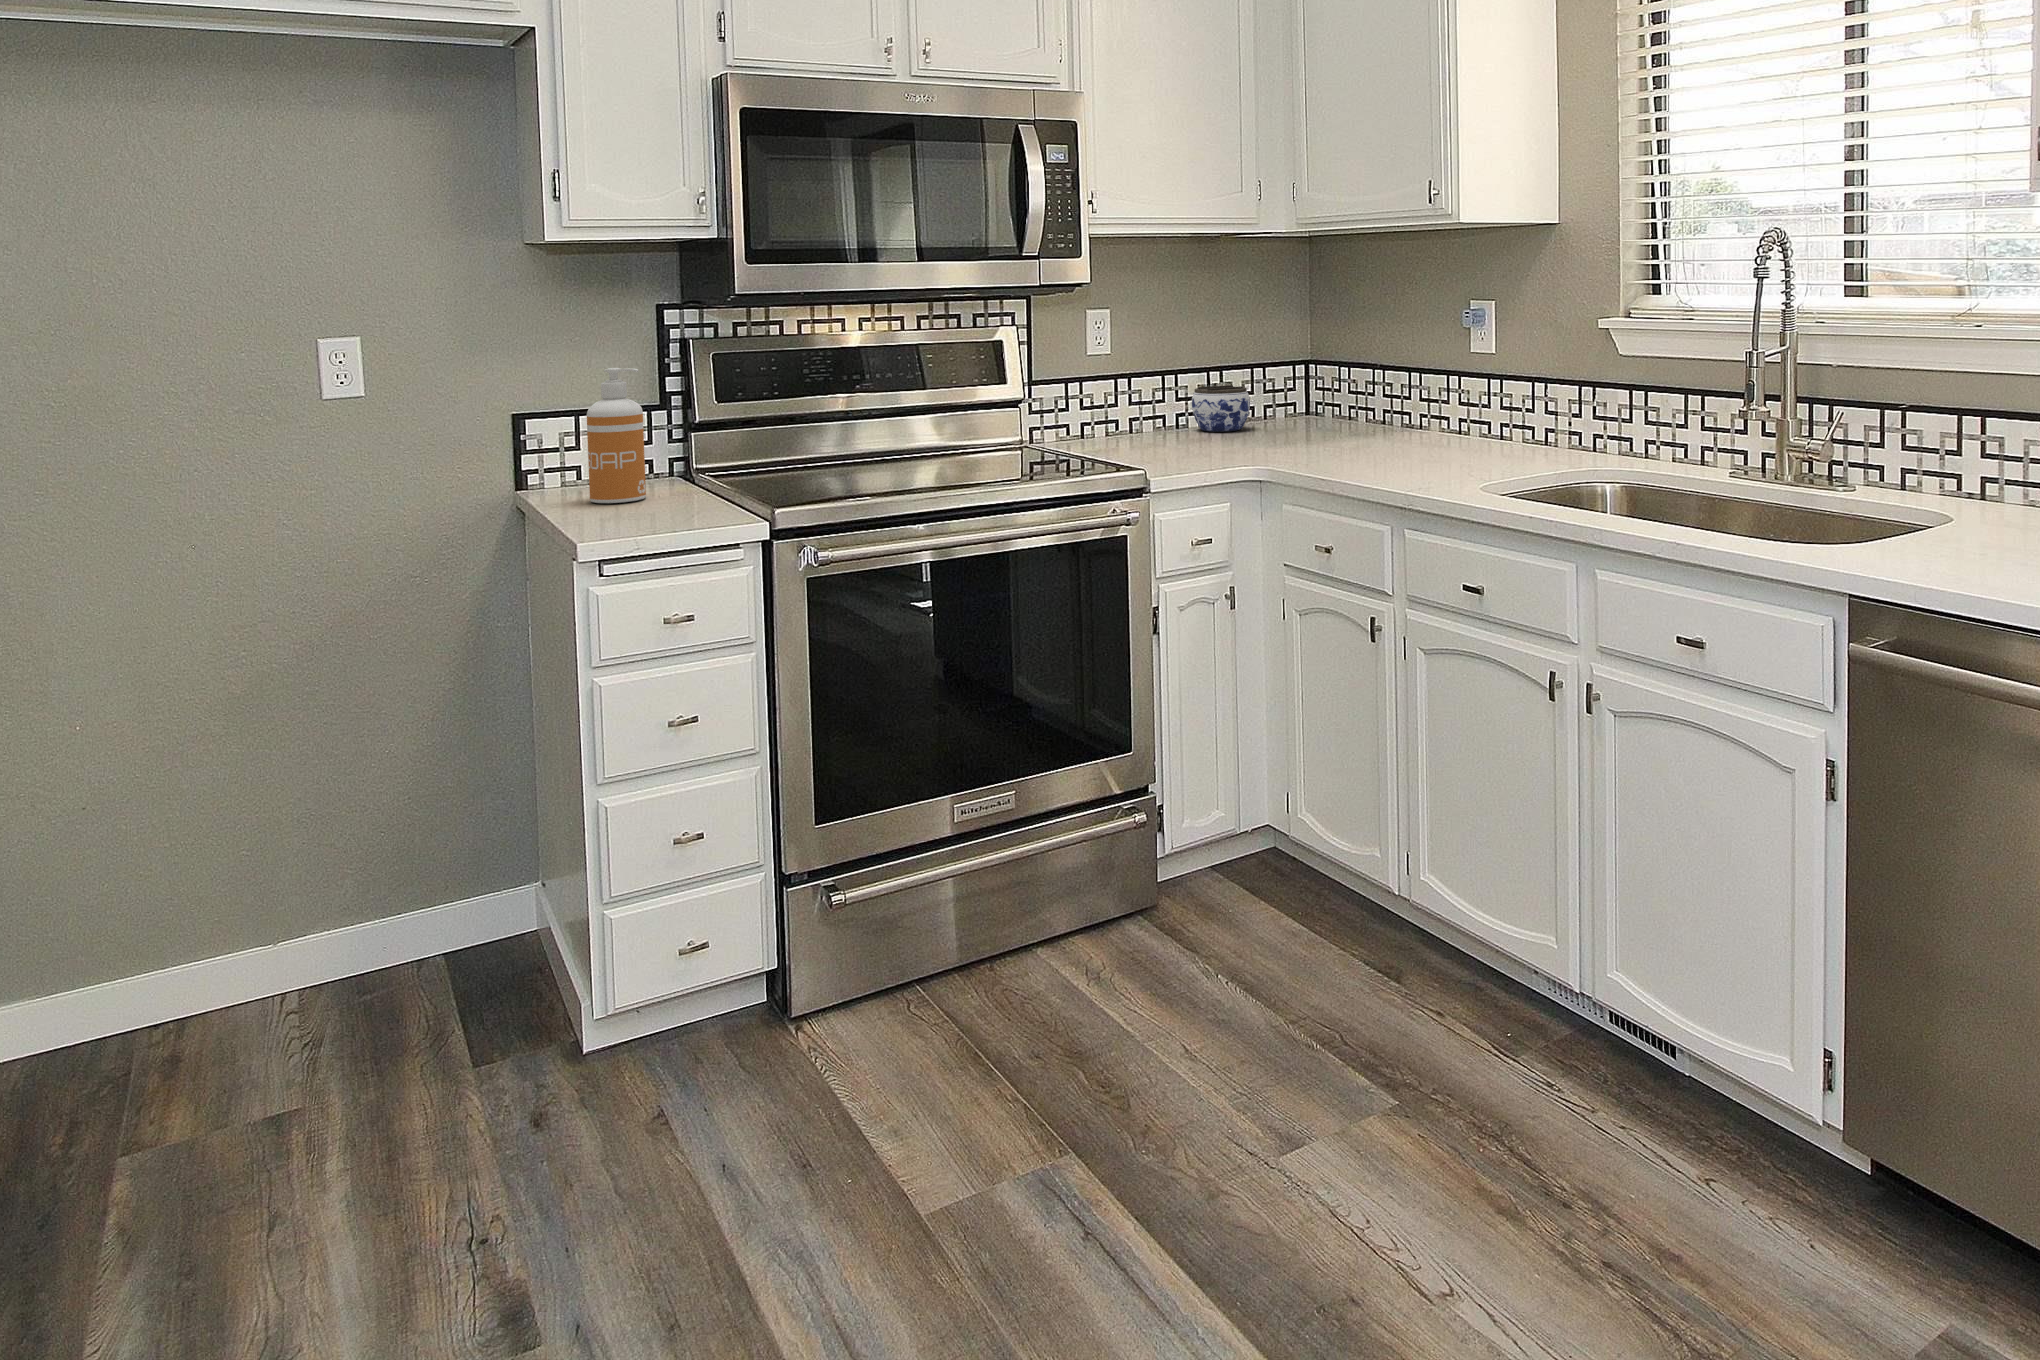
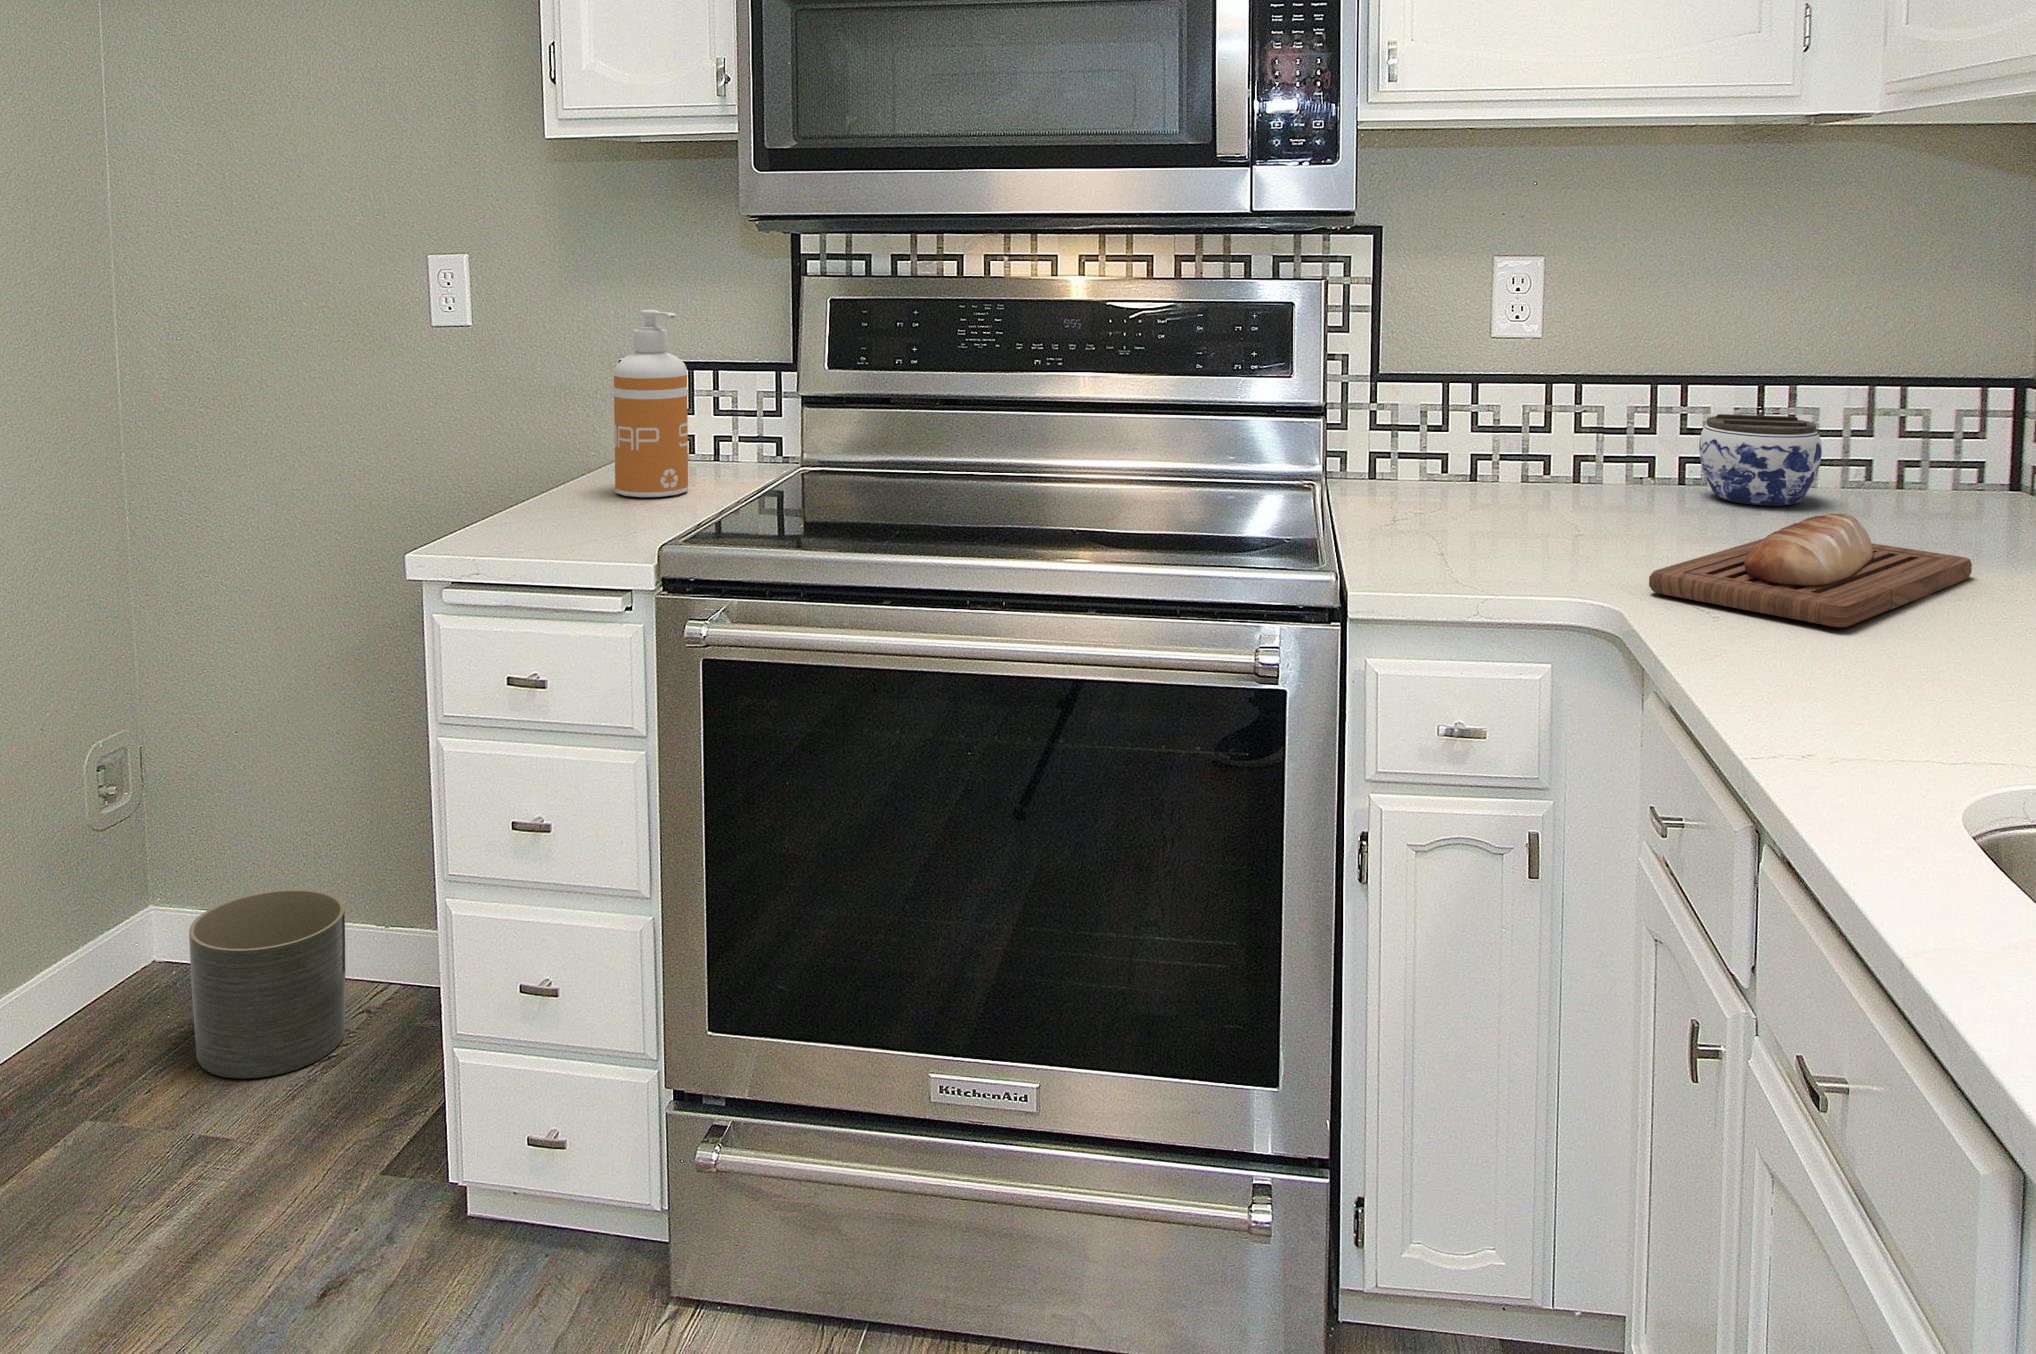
bread loaf: none [1257,420,1355,462] -> present [1649,513,1972,627]
planter: none [135,909,292,1081] -> present [189,889,345,1078]

